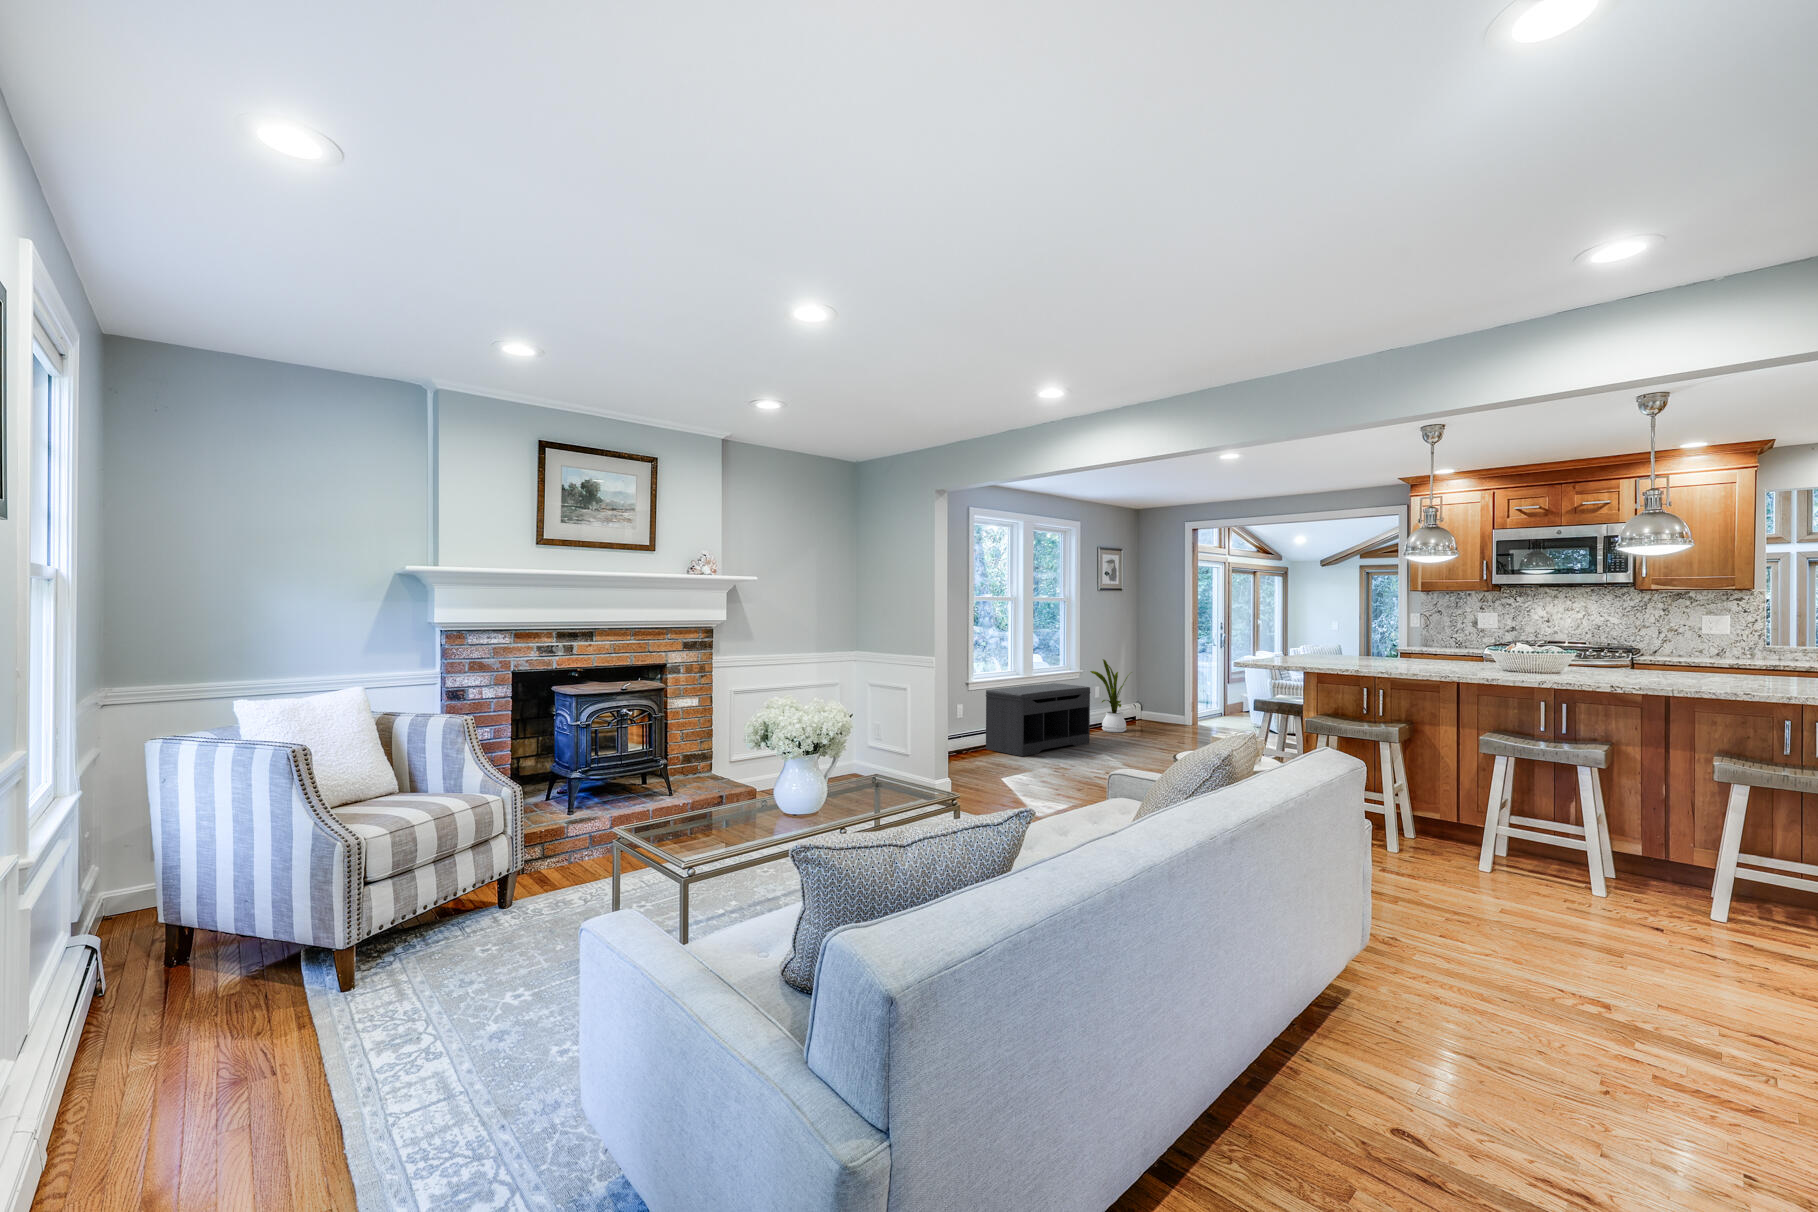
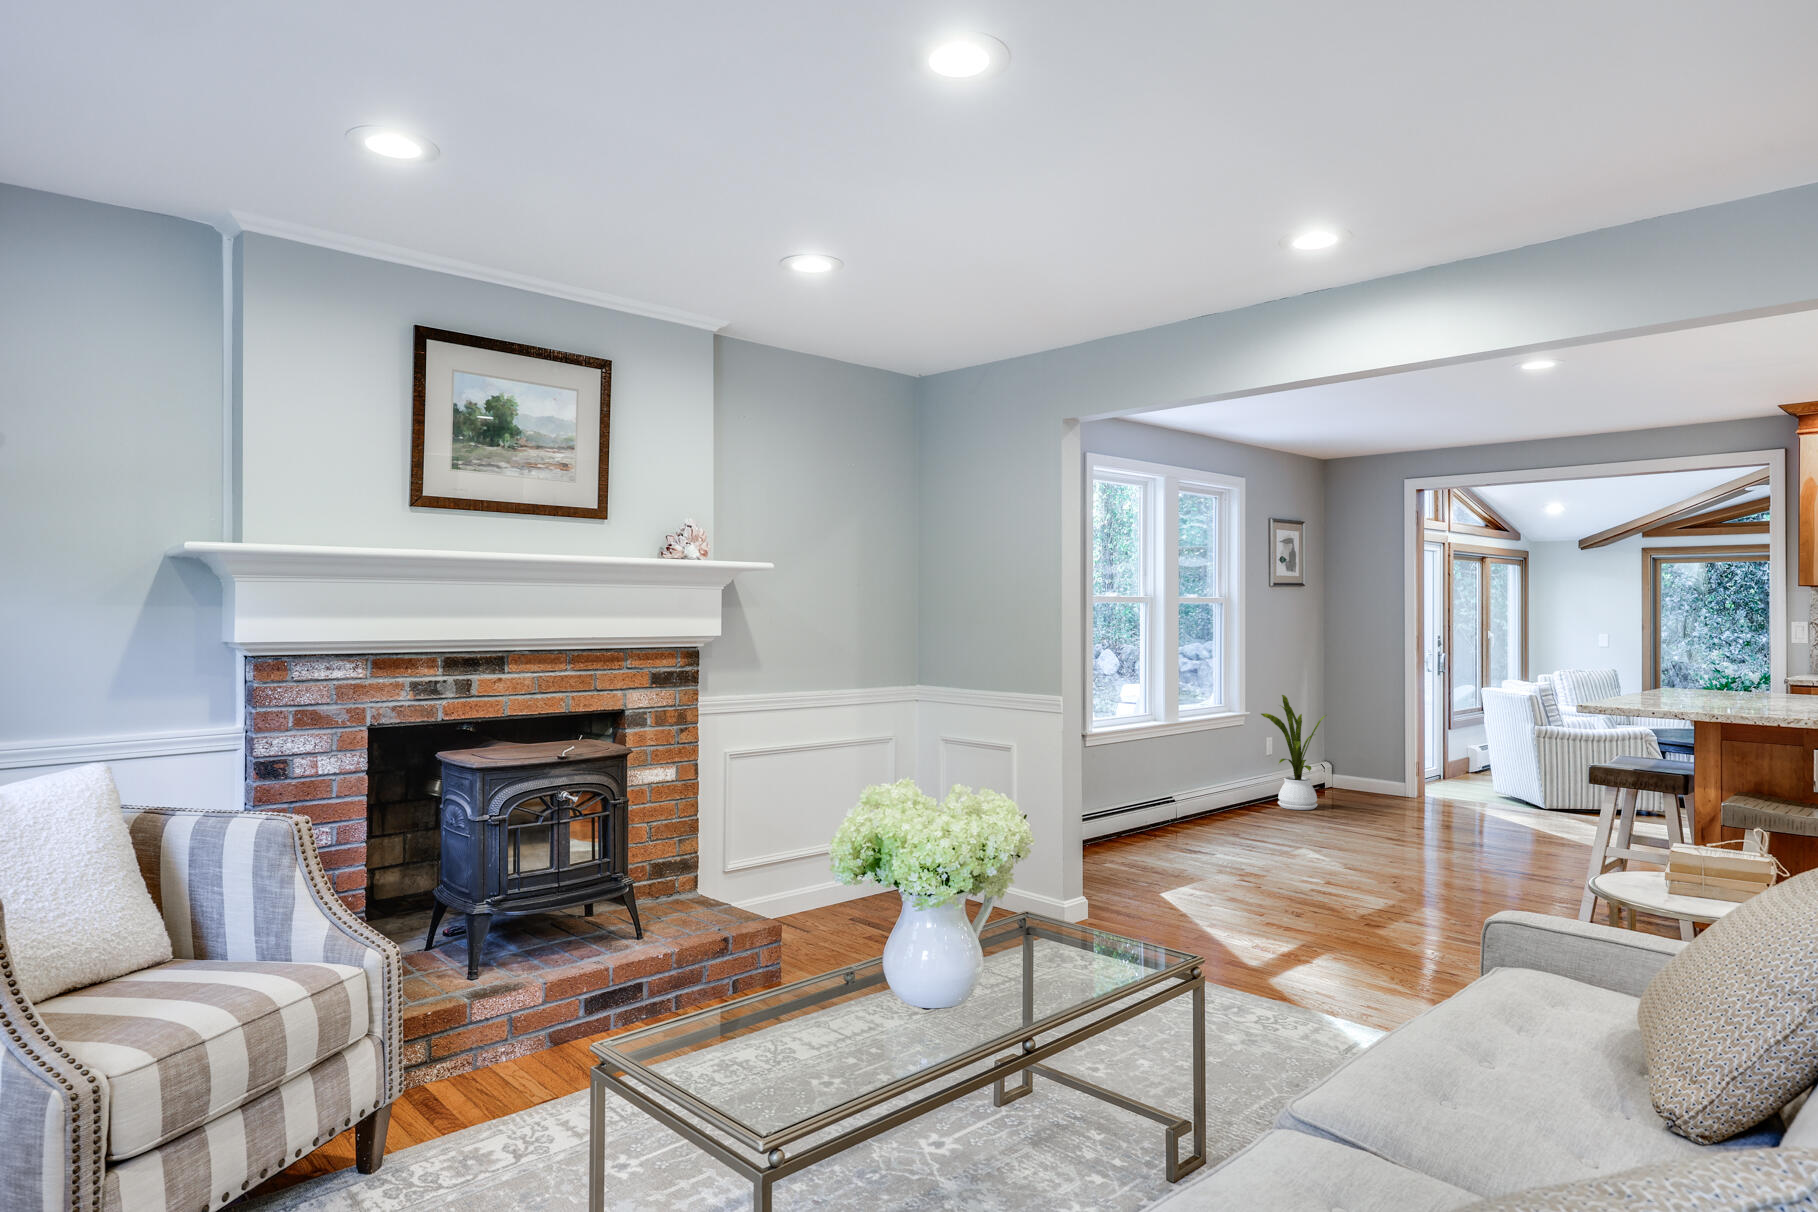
bench: present [986,683,1090,756] -> none [1110,733,1271,853]

